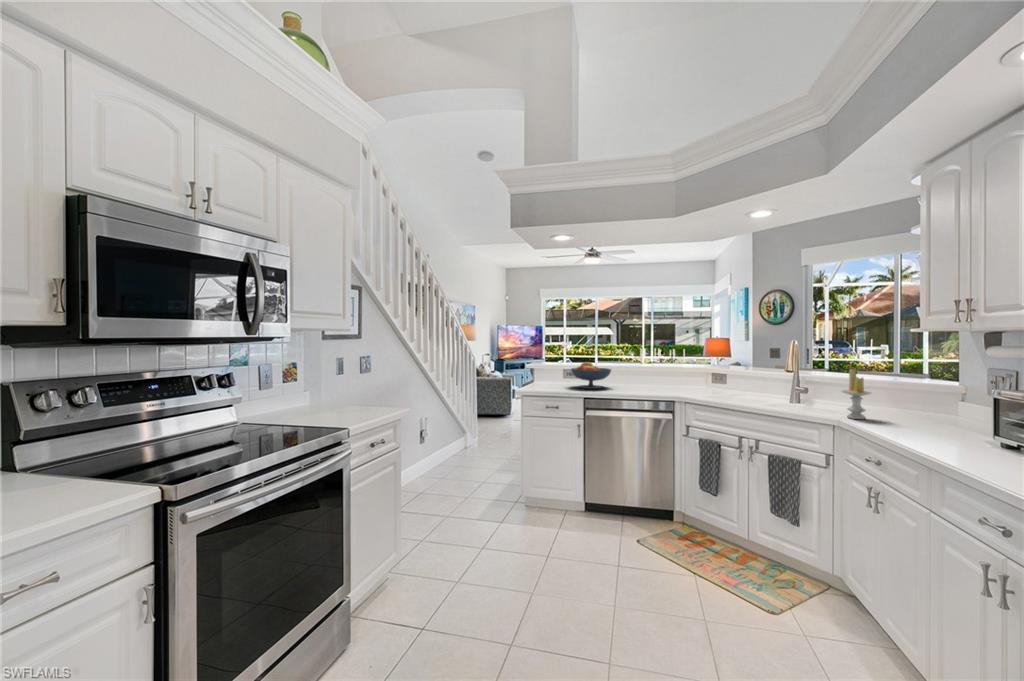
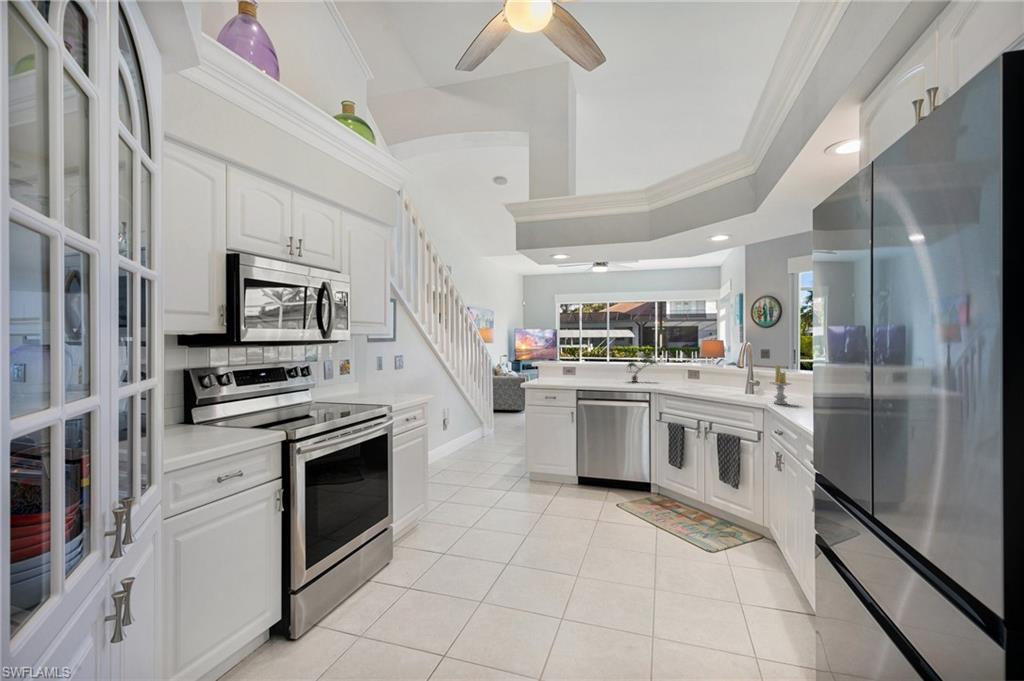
potted plant: none [637,356,684,387] -> present [628,357,657,382]
fruit bowl: present [571,362,611,389] -> none [568,361,602,383]

